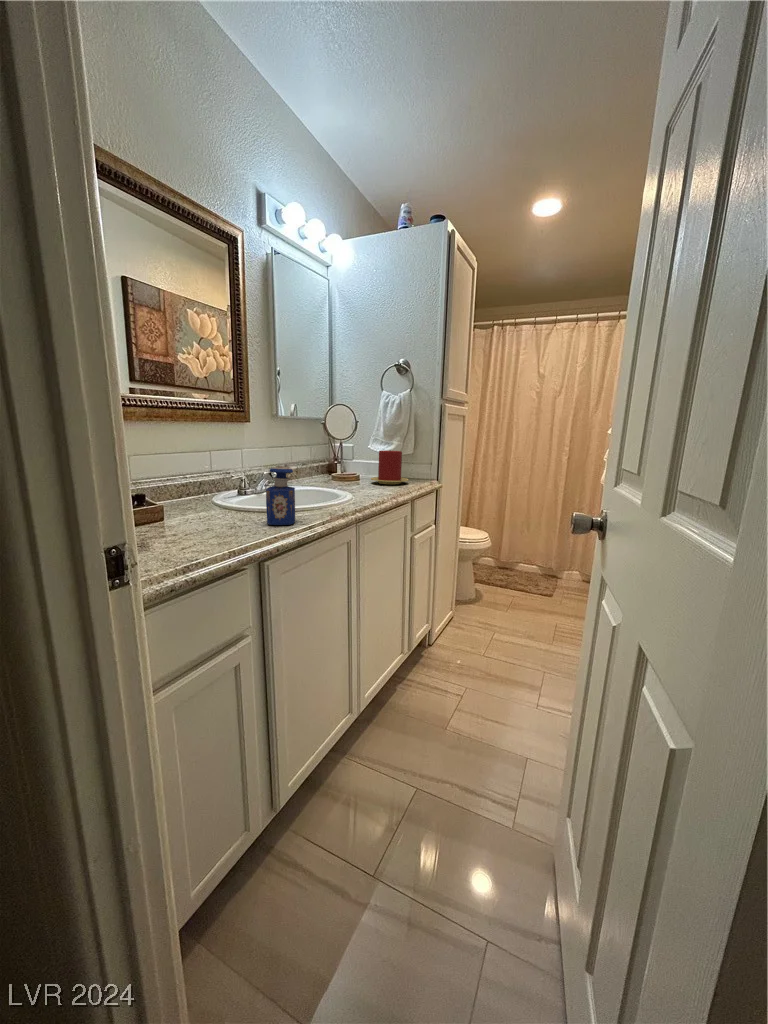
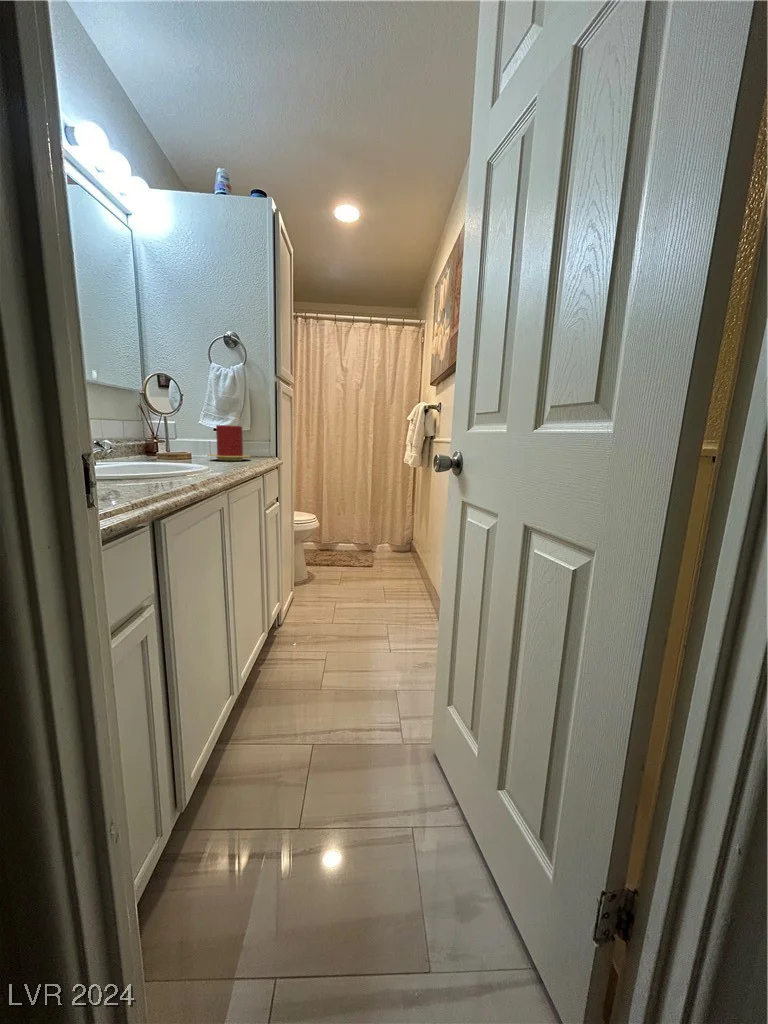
perfume bottle: present [266,467,295,525] -> none [139,421,177,485]

